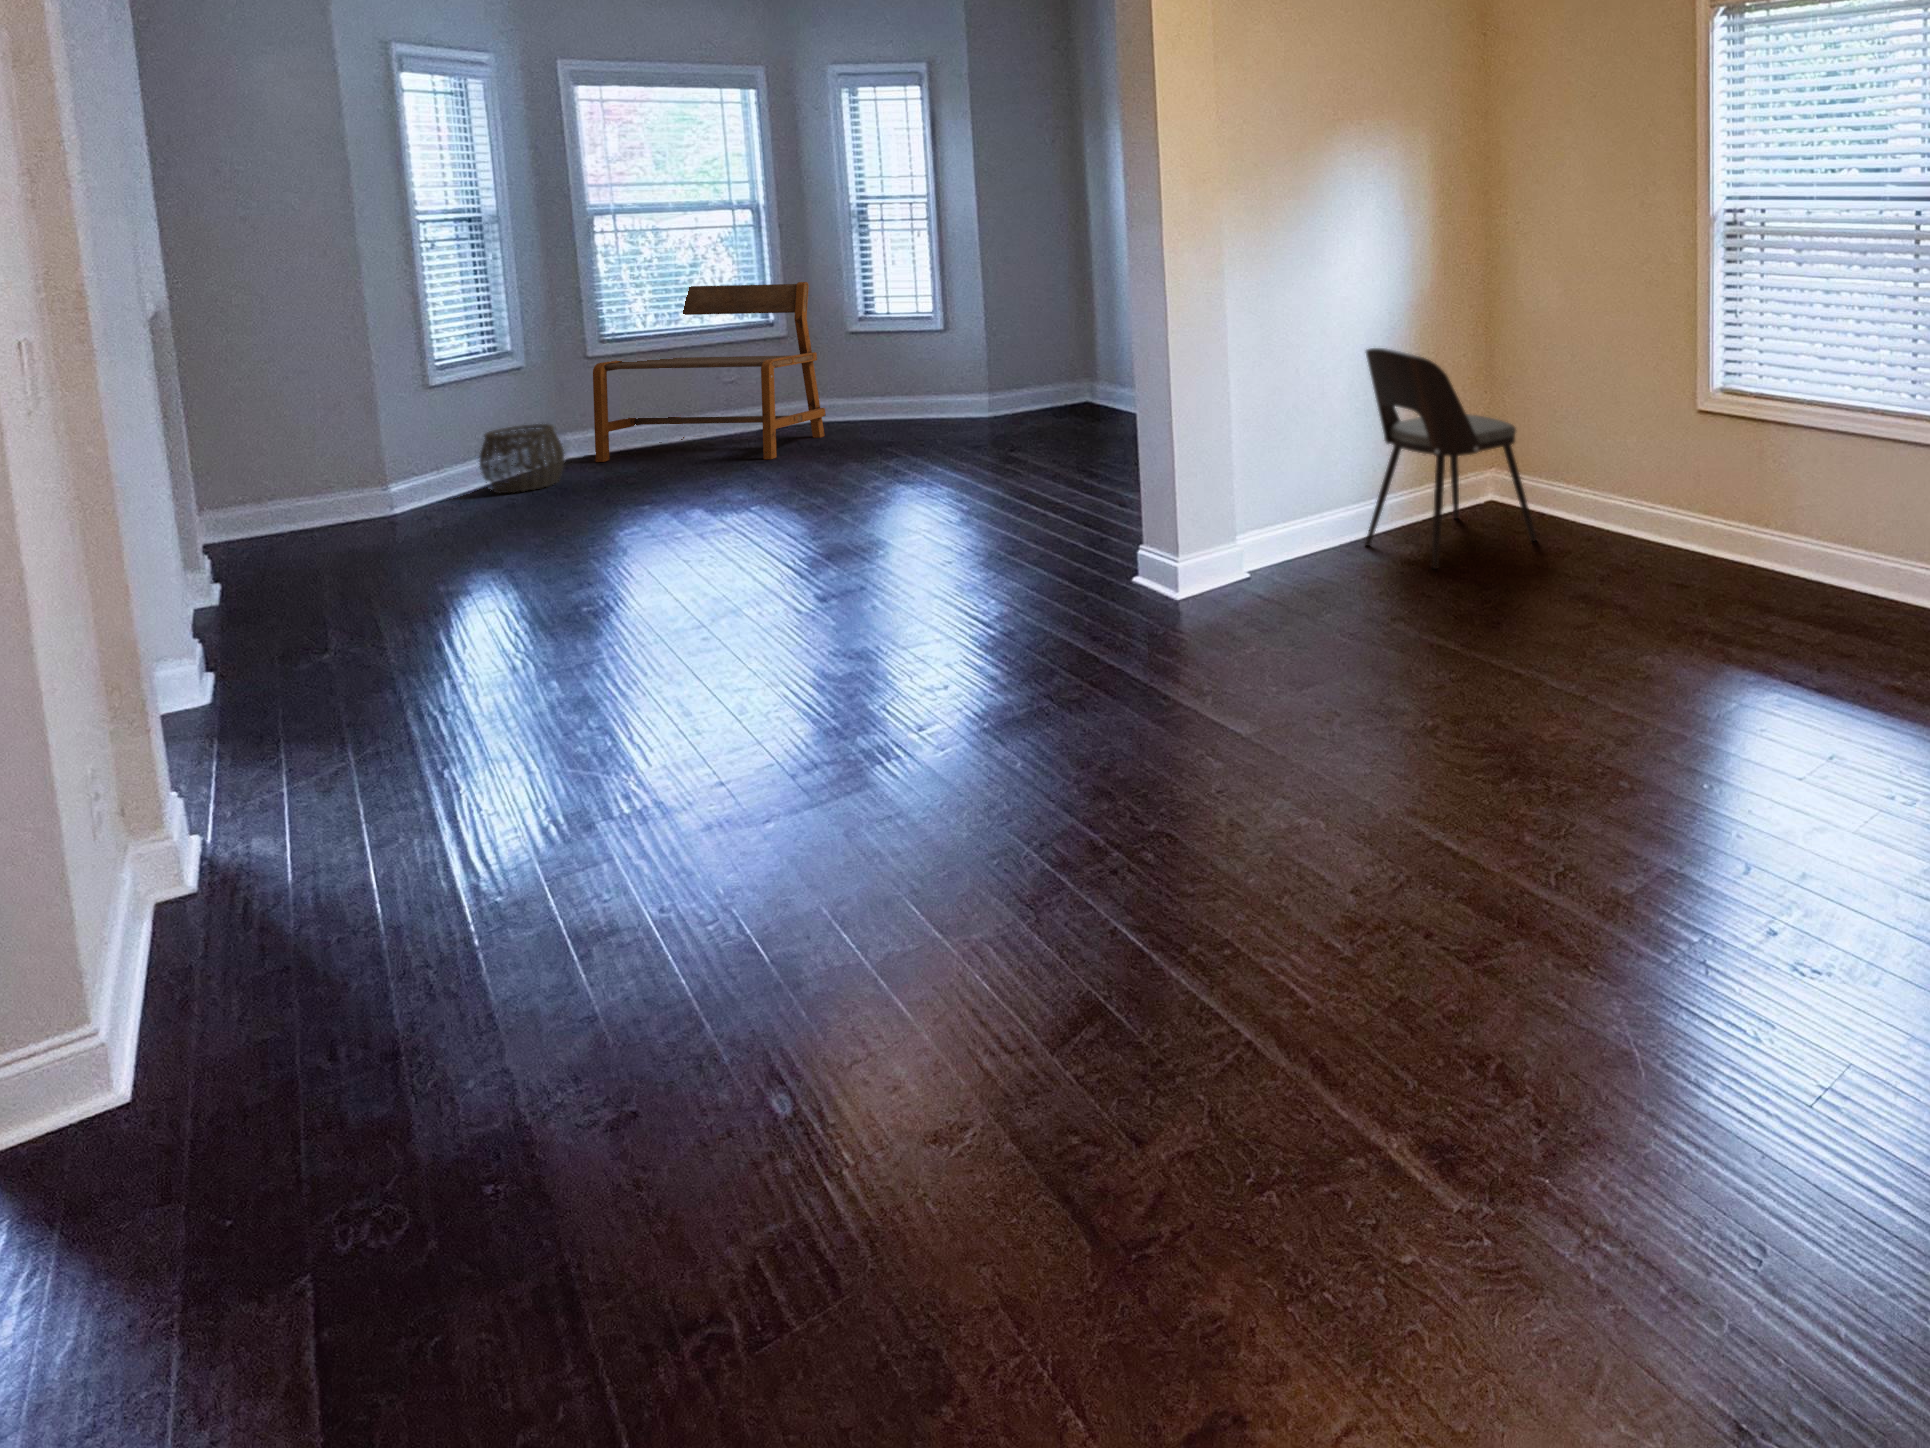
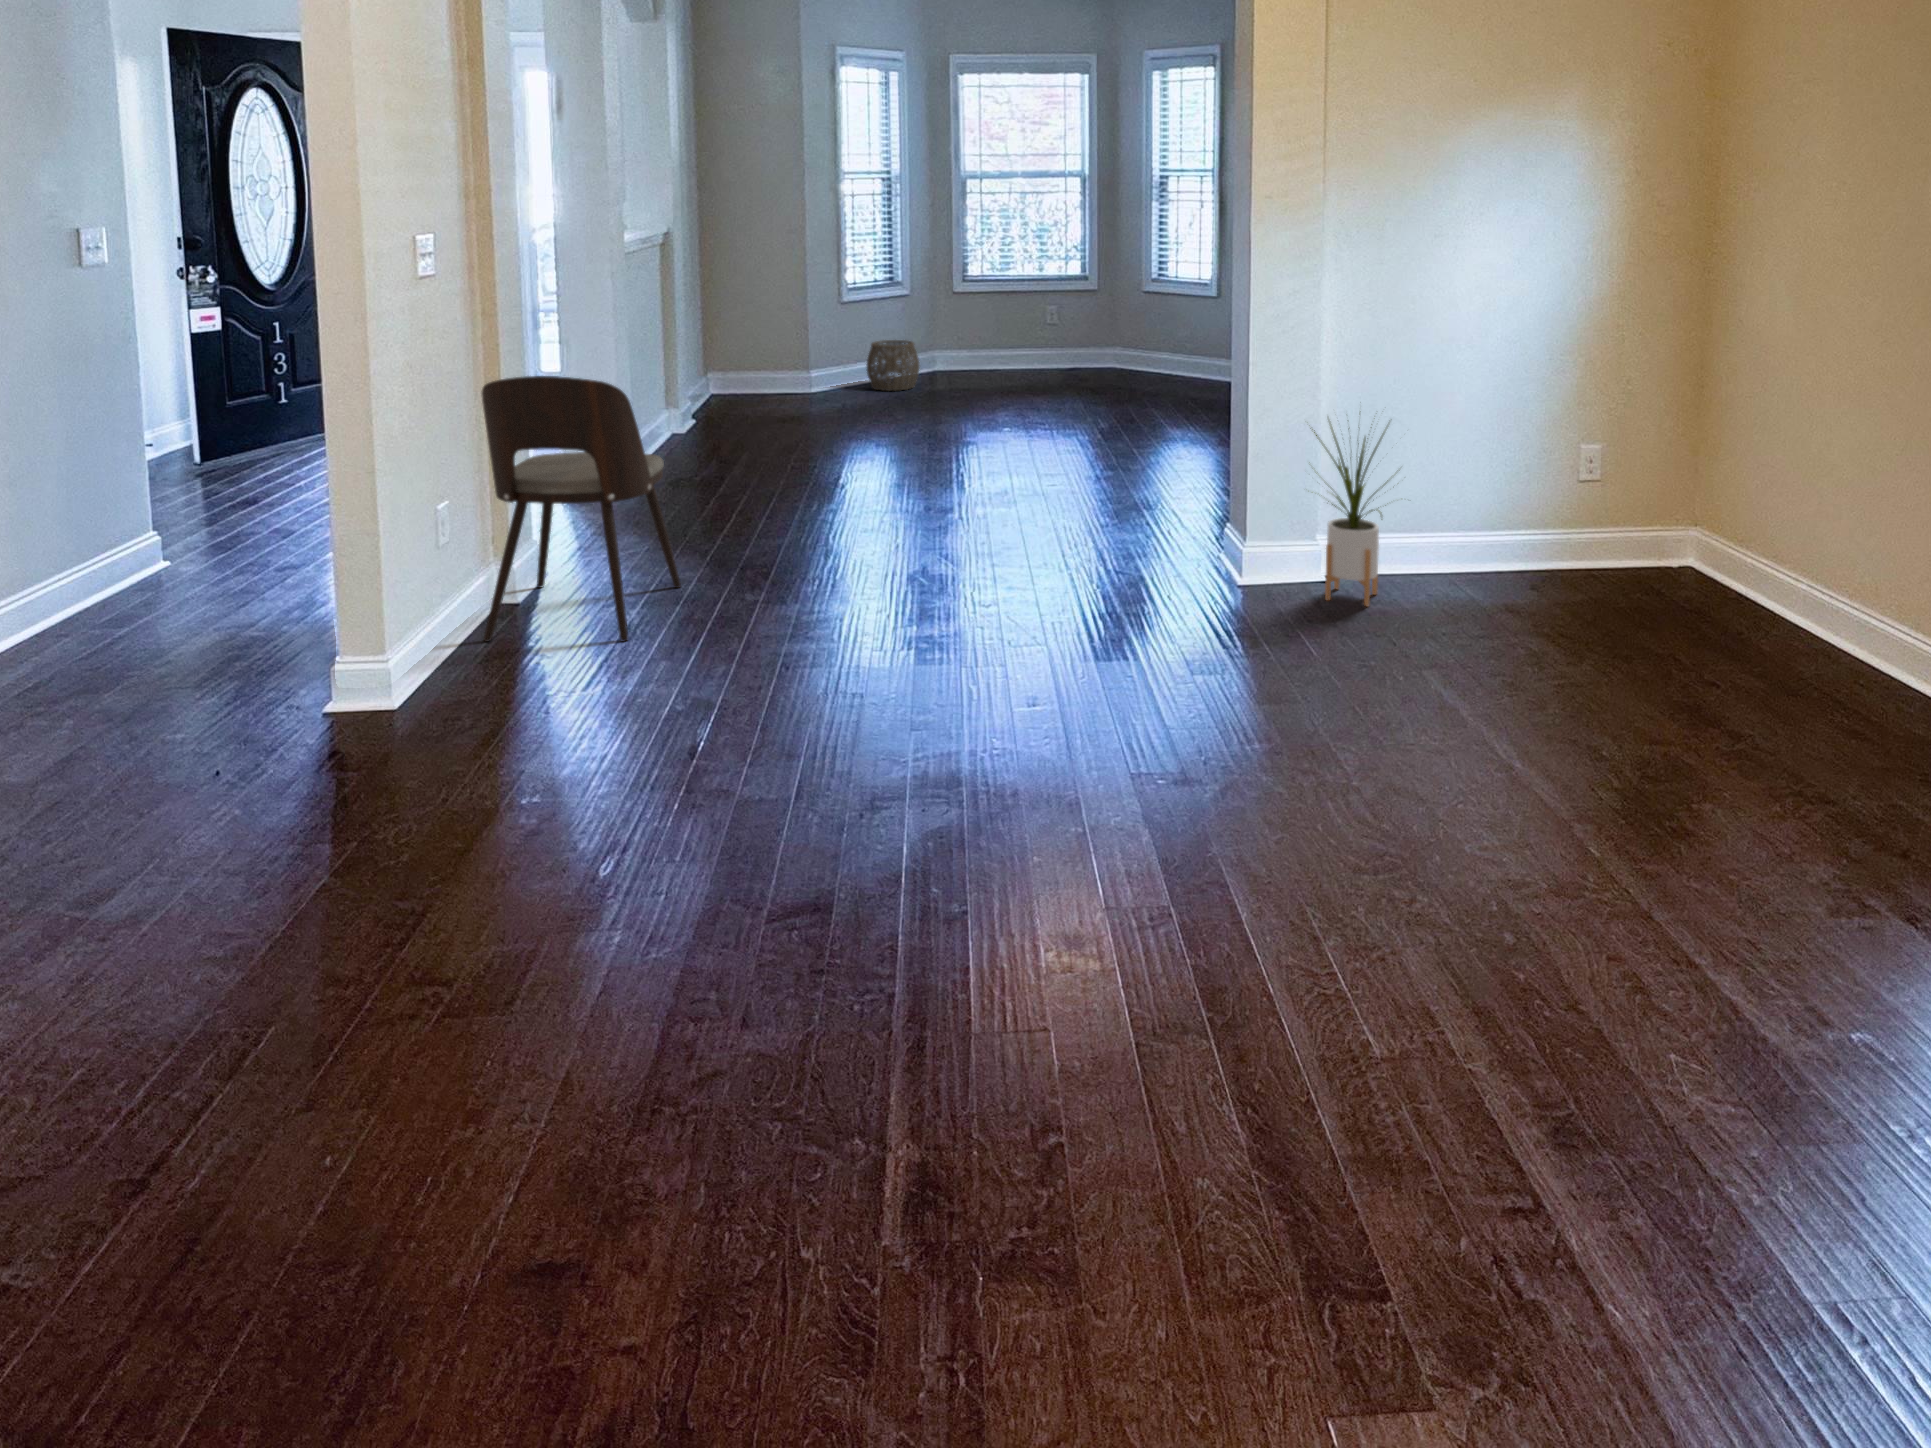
bench: present [593,282,826,462] -> none [948,239,1112,395]
dining chair: present [1365,348,1536,569] -> present [481,376,681,641]
house plant: none [1224,407,1323,593] -> present [1310,422,1388,606]

